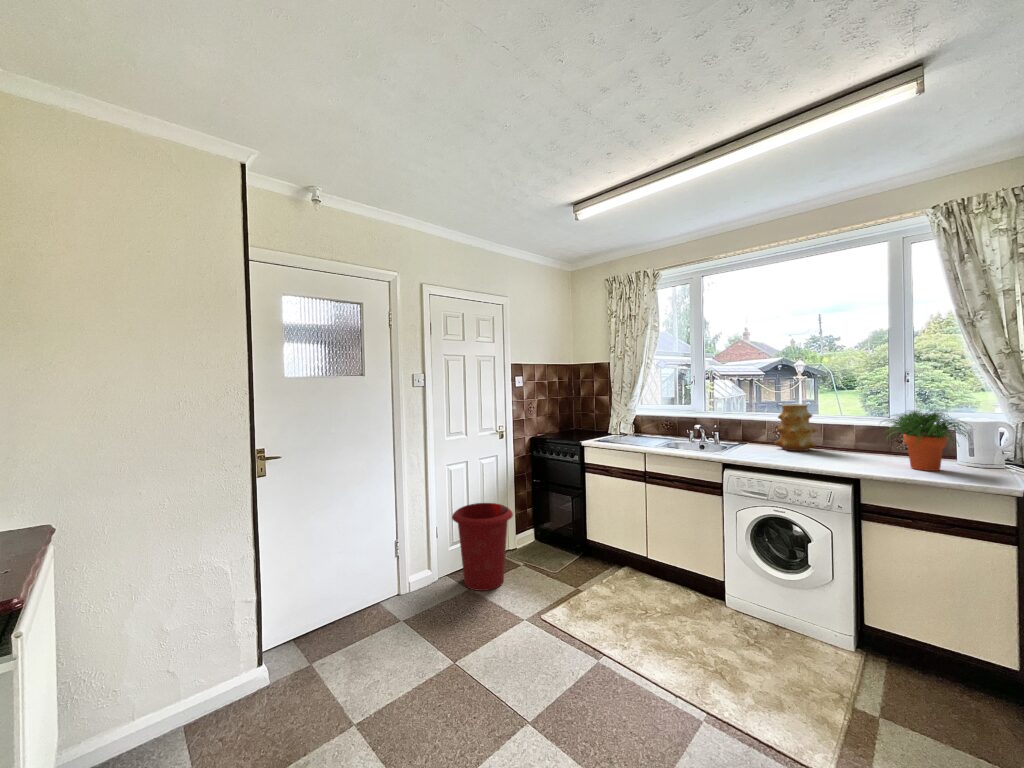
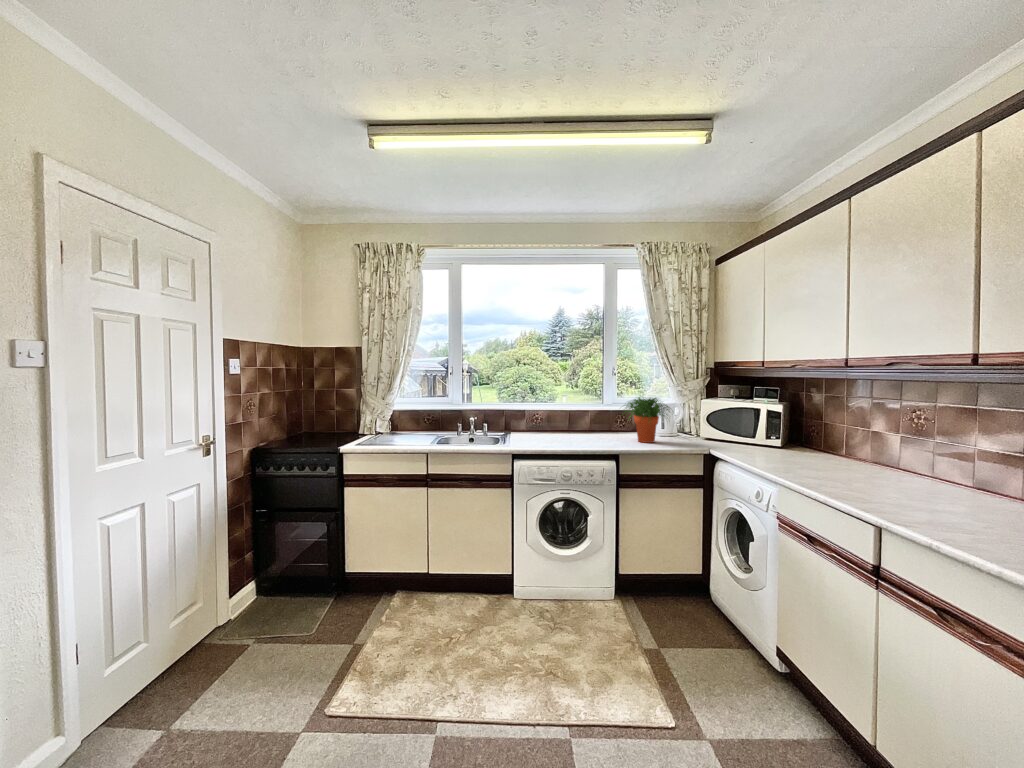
vase: present [774,404,817,451] -> none [535,394,567,436]
waste bin: present [452,503,513,591] -> none [119,562,251,728]

